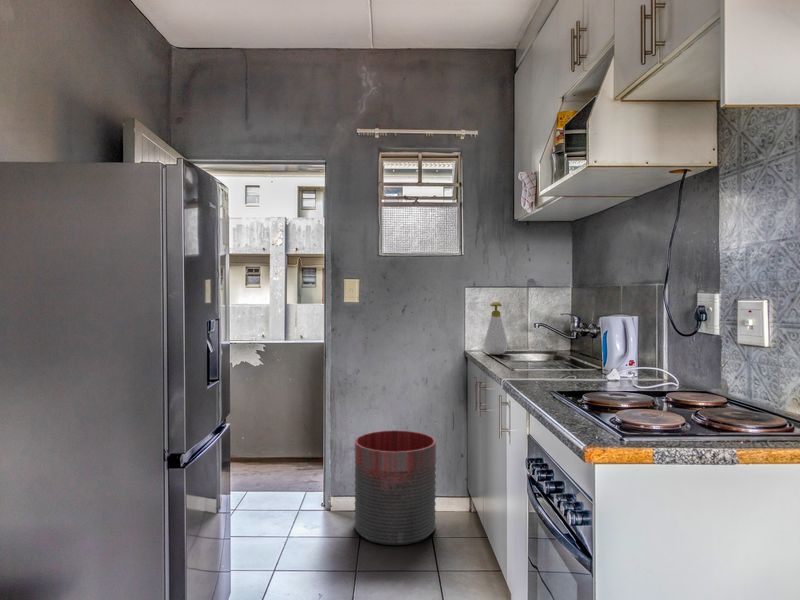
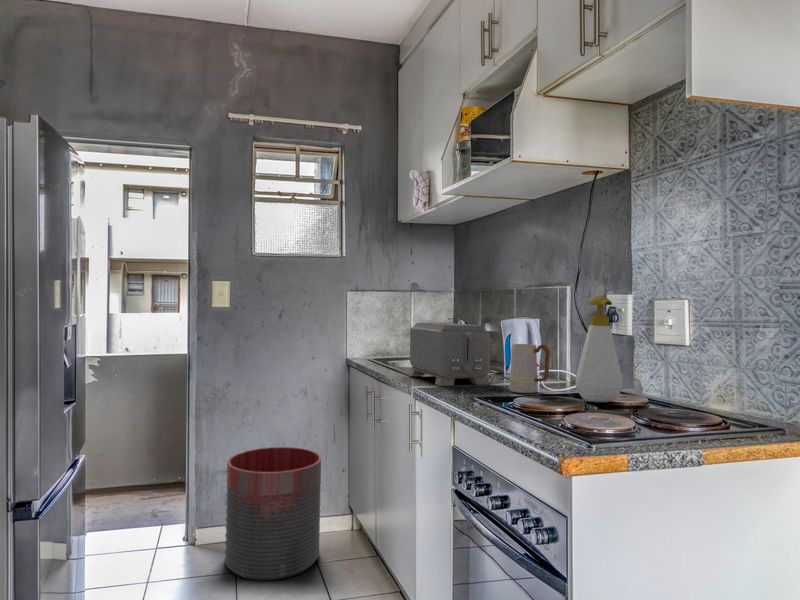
soap bottle: present [484,302,508,355] -> present [576,296,623,402]
toaster: none [506,321,579,381] -> present [408,323,491,386]
mug: none [590,343,629,390] -> present [509,344,550,393]

